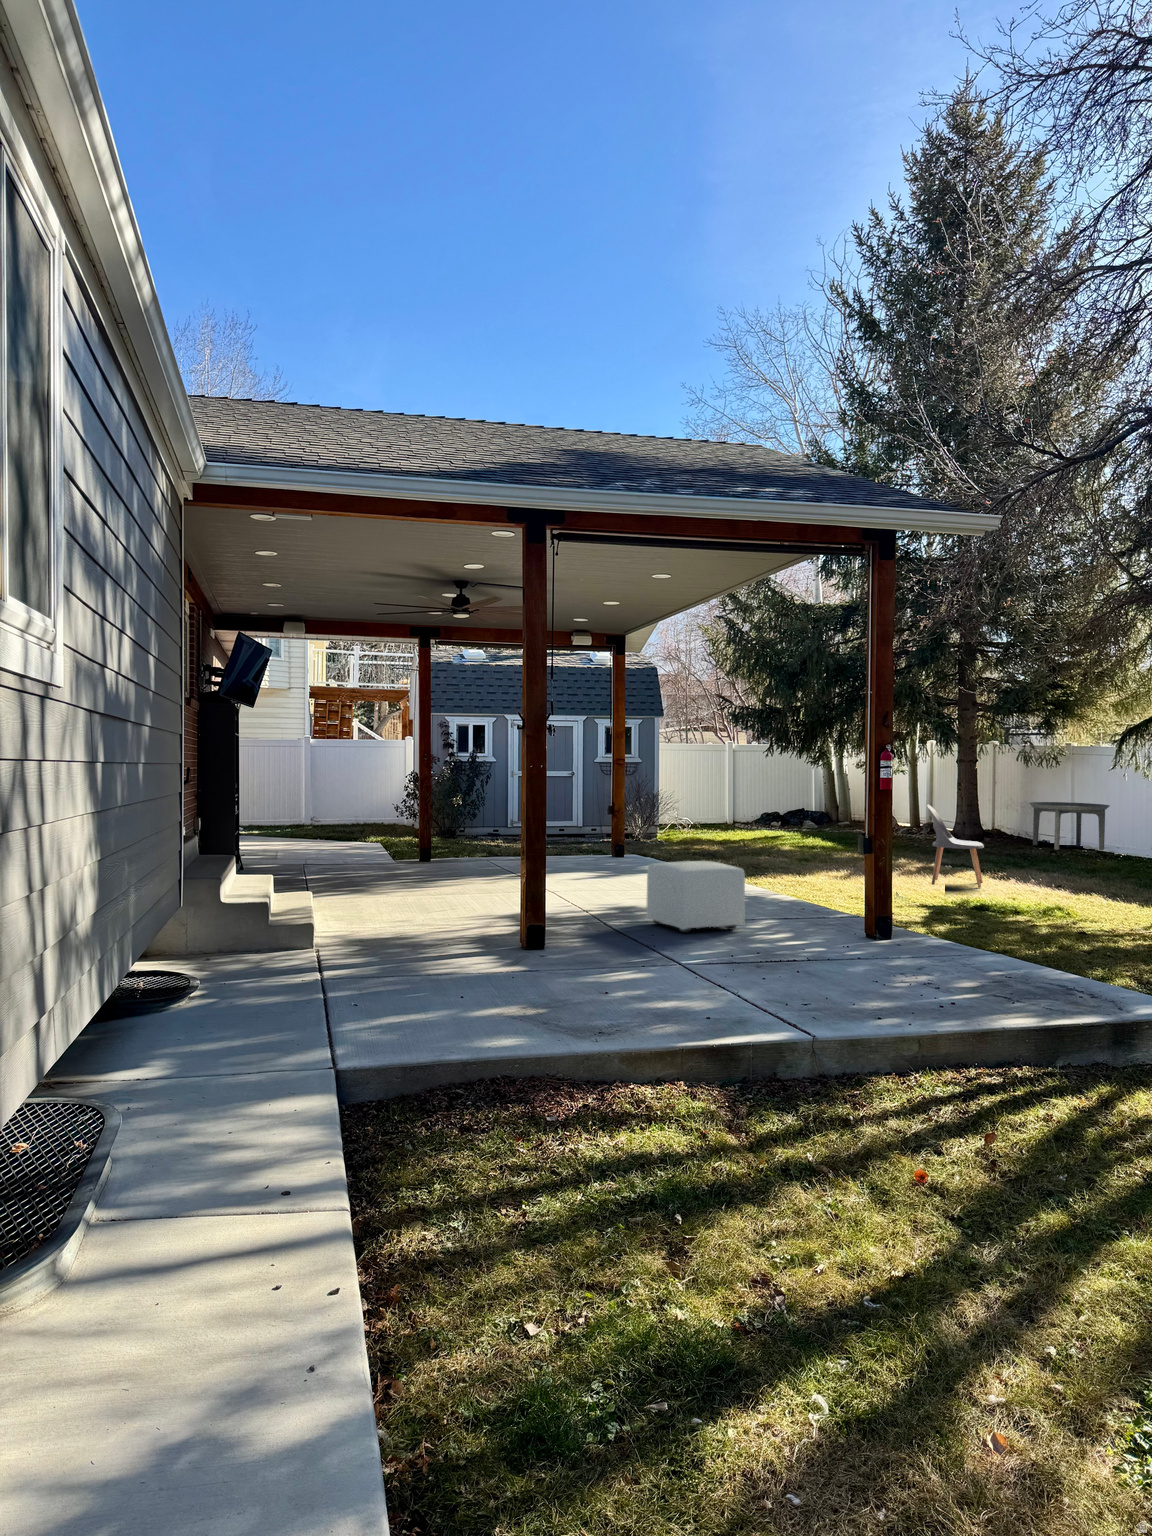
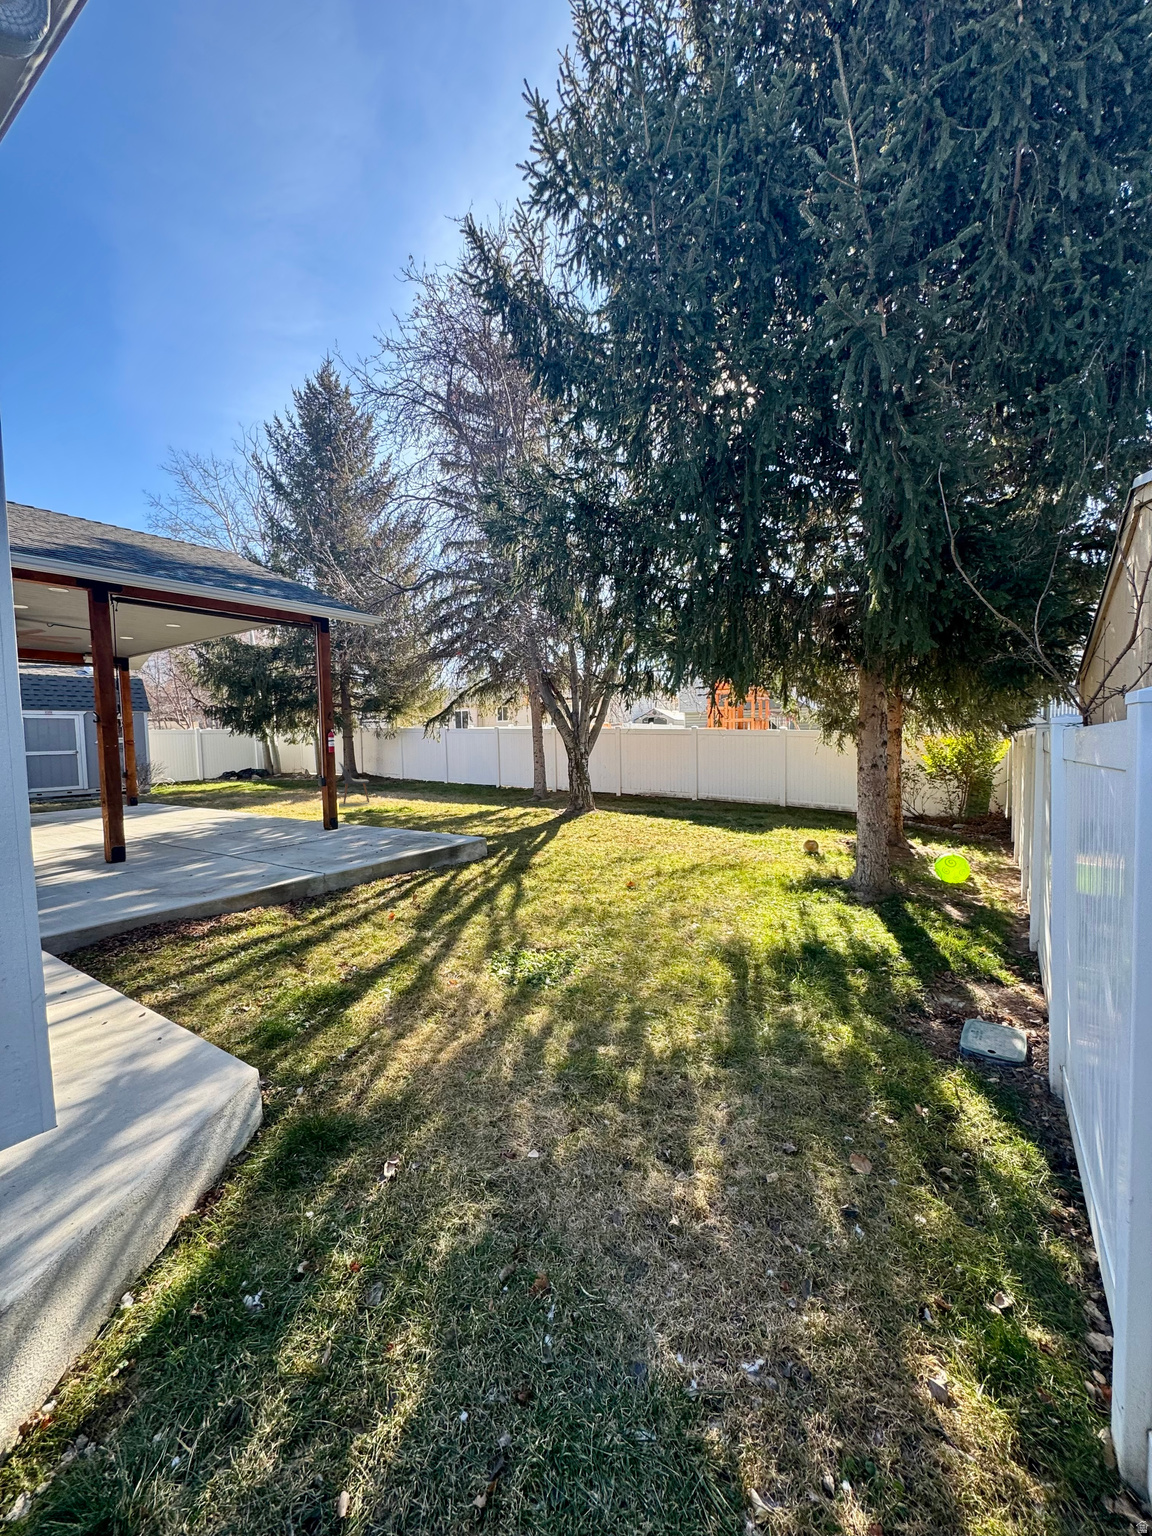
round table: present [1029,802,1110,850] -> none [384,758,423,782]
ottoman: present [646,861,745,933] -> none [190,799,256,840]

